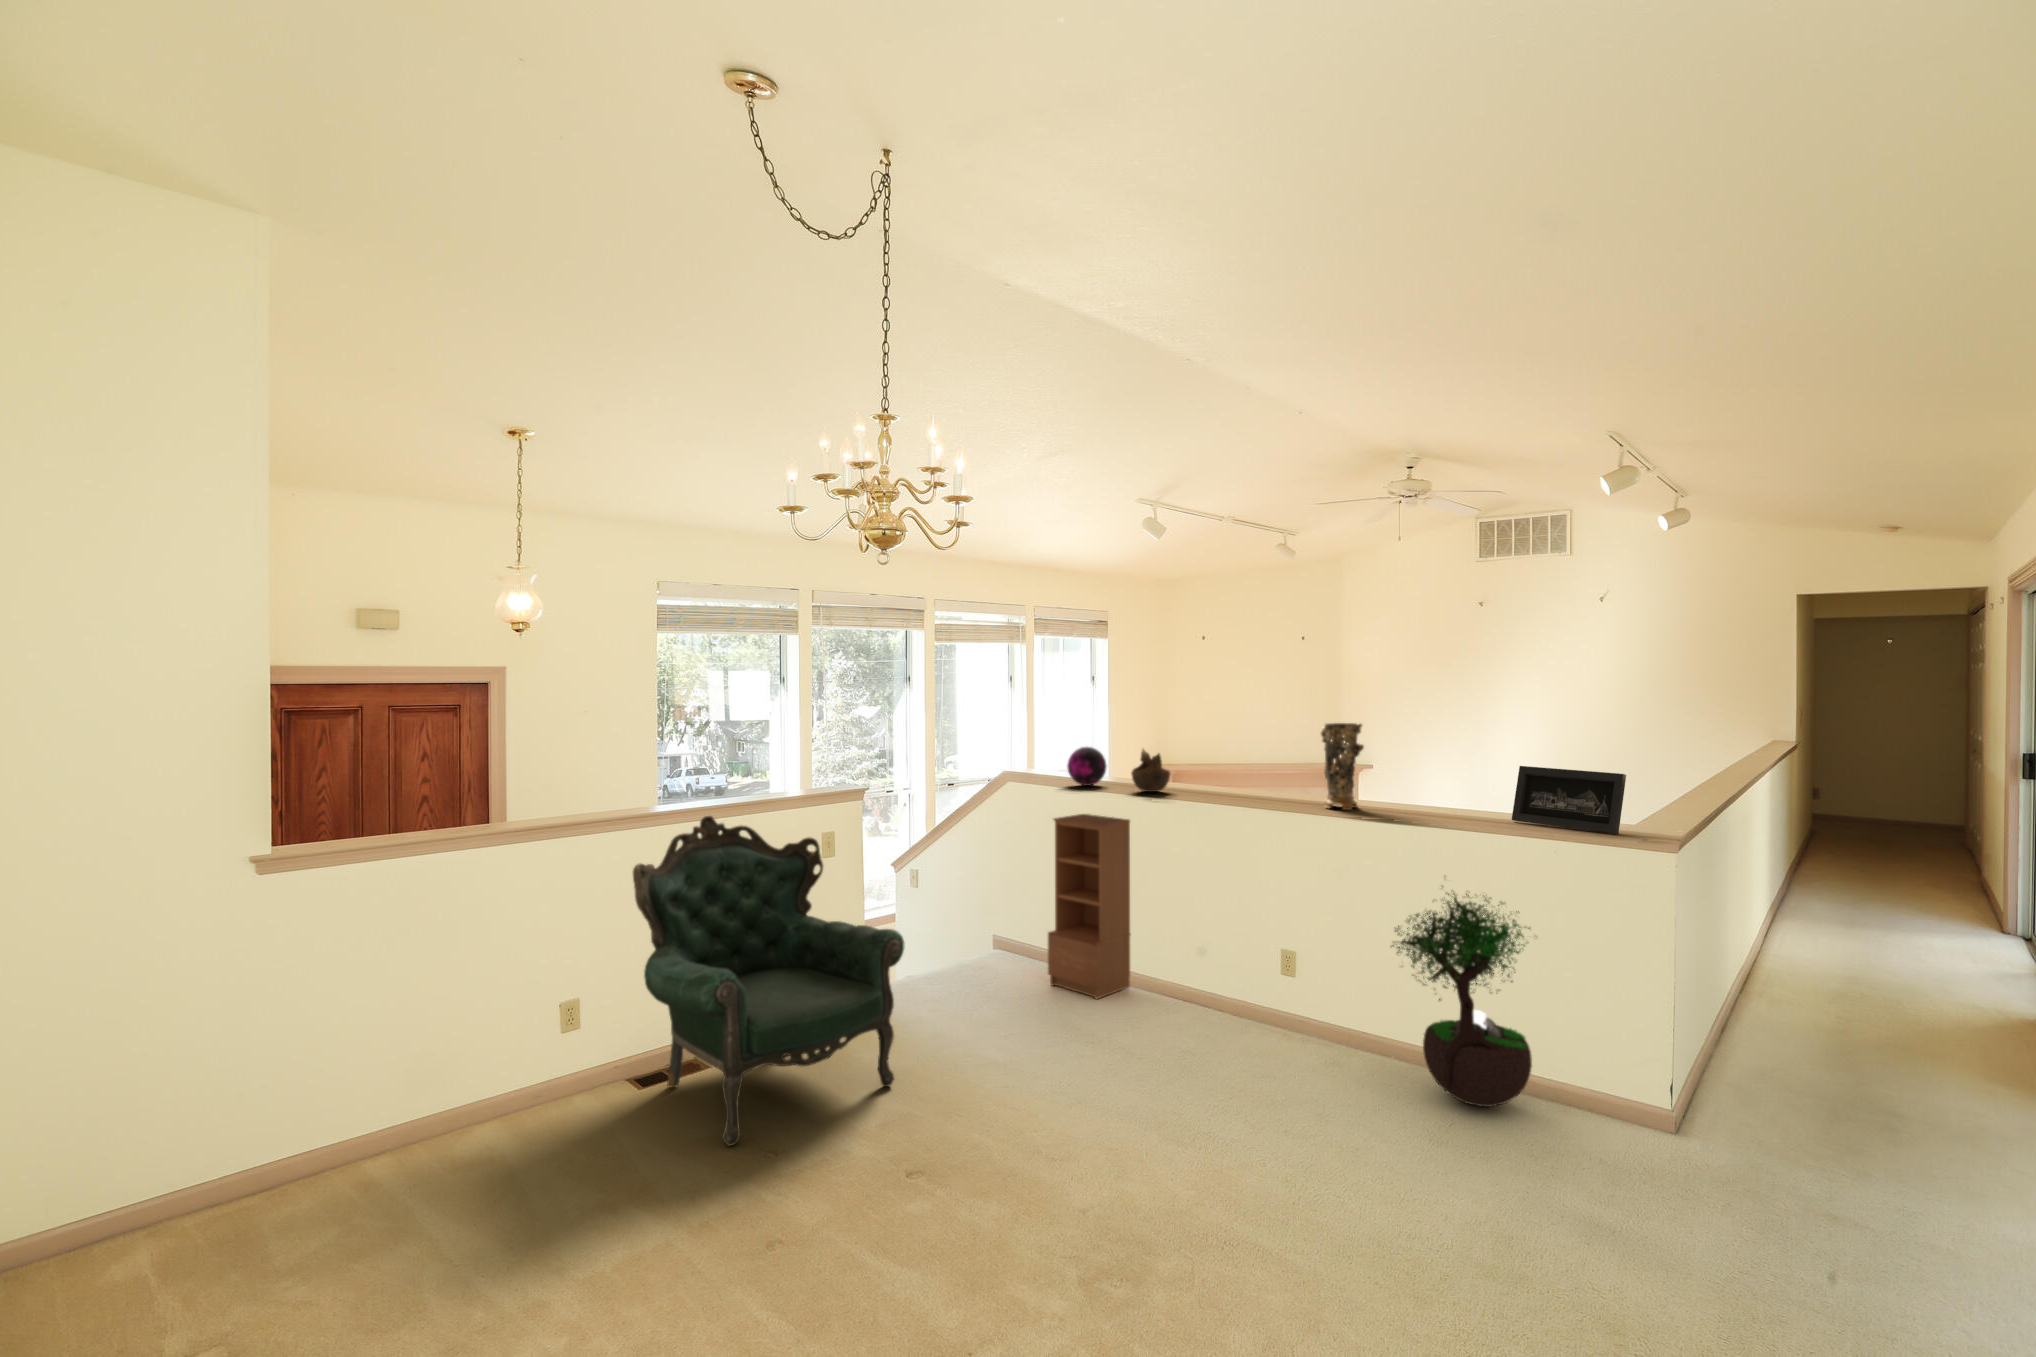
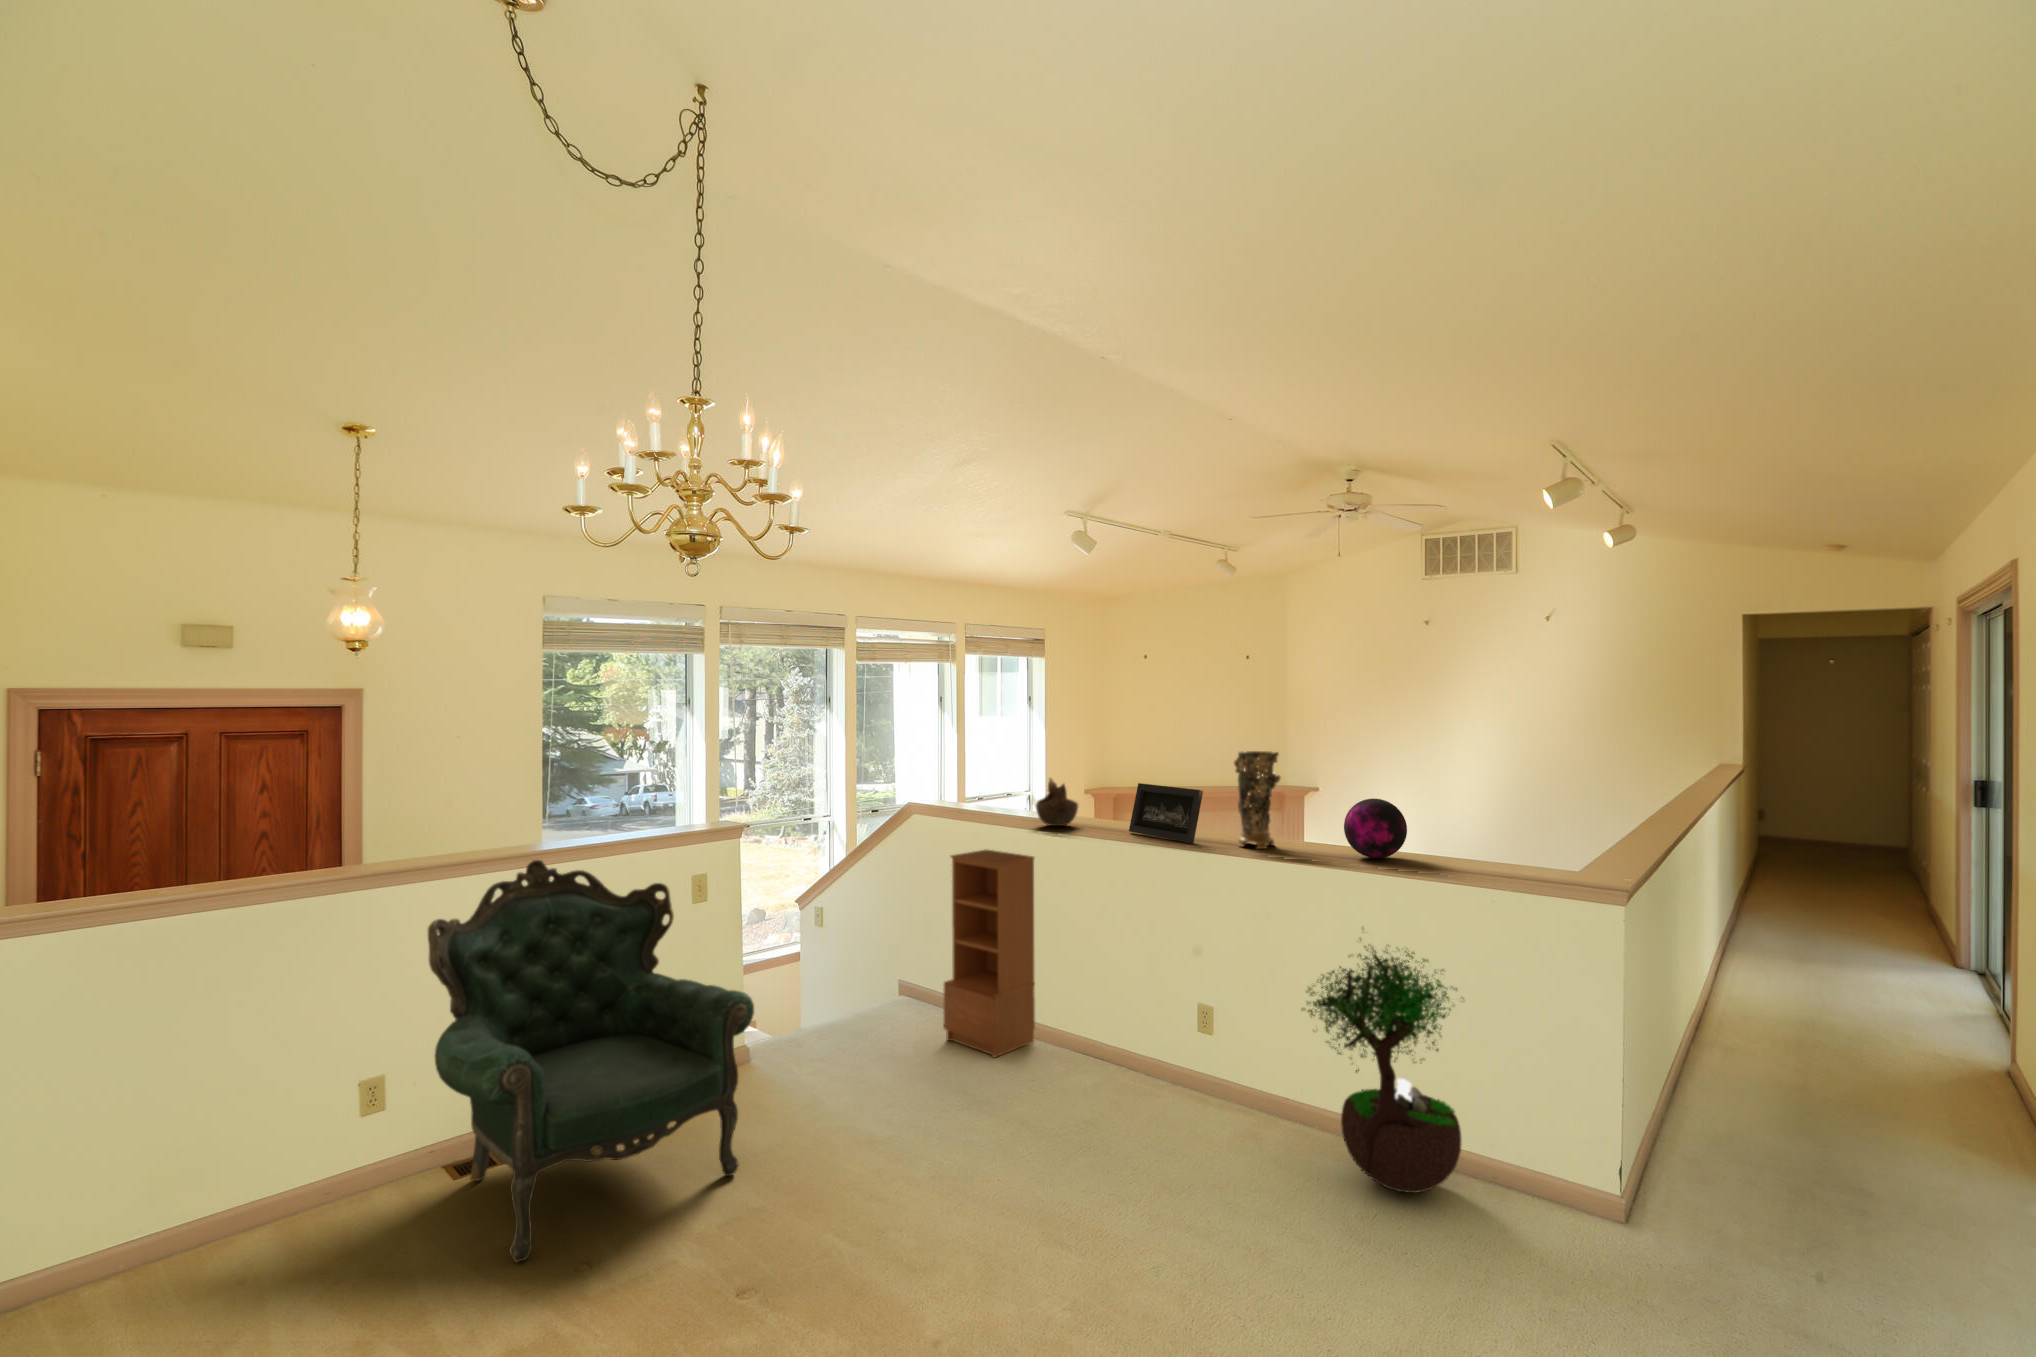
decorative orb: present [1067,747,1106,786] -> present [1344,799,1407,858]
picture frame: present [1512,766,1626,834] -> present [1129,783,1203,843]

